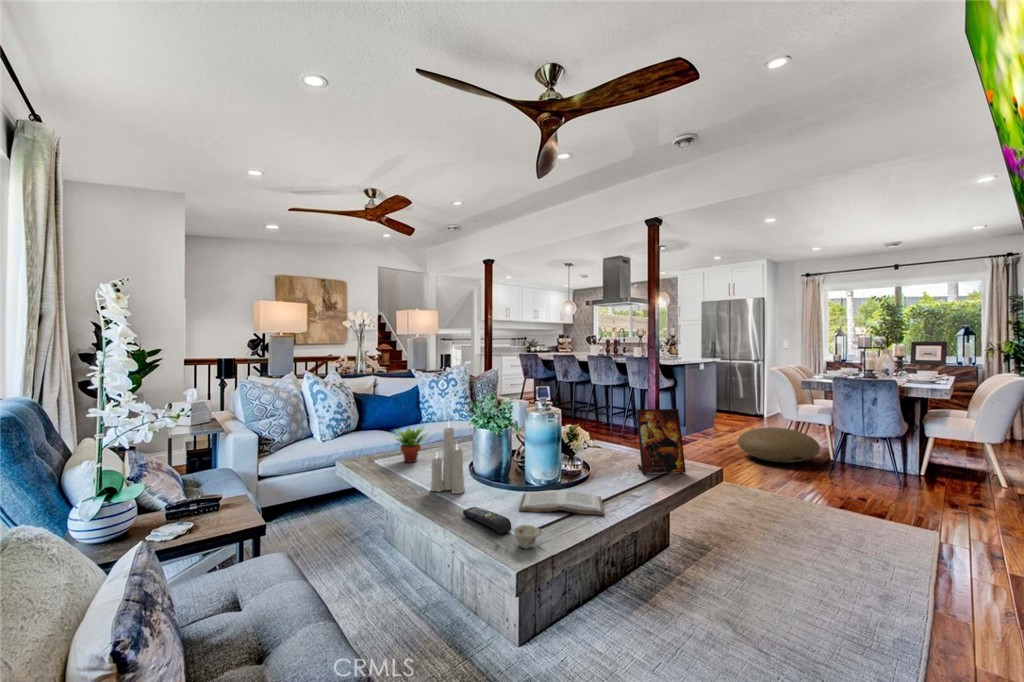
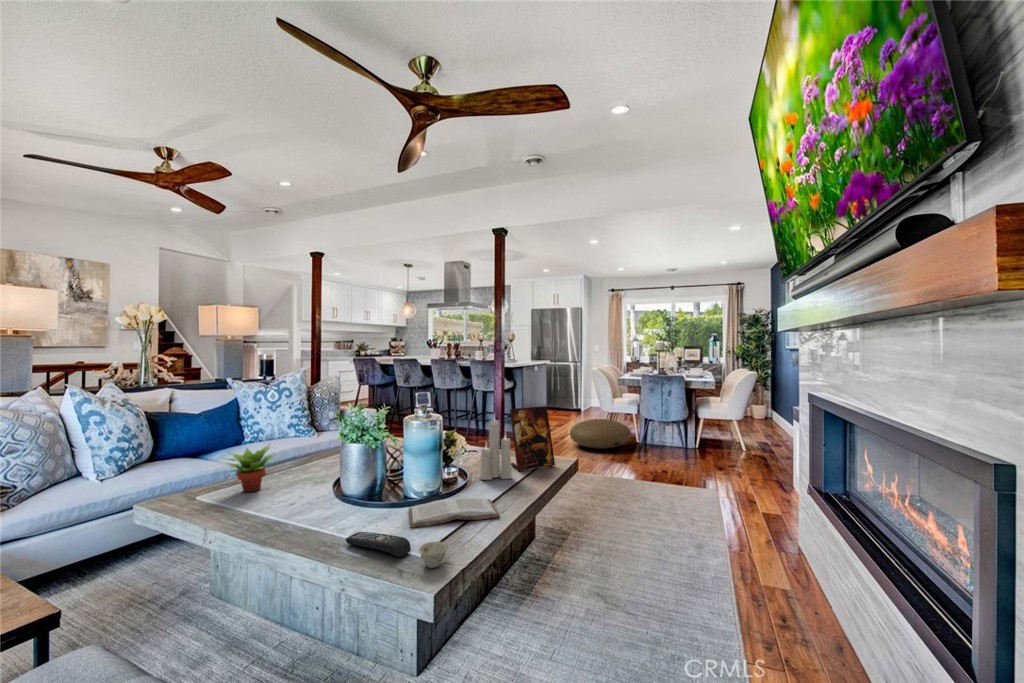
candle: present [431,426,465,494] -> present [480,419,512,480]

